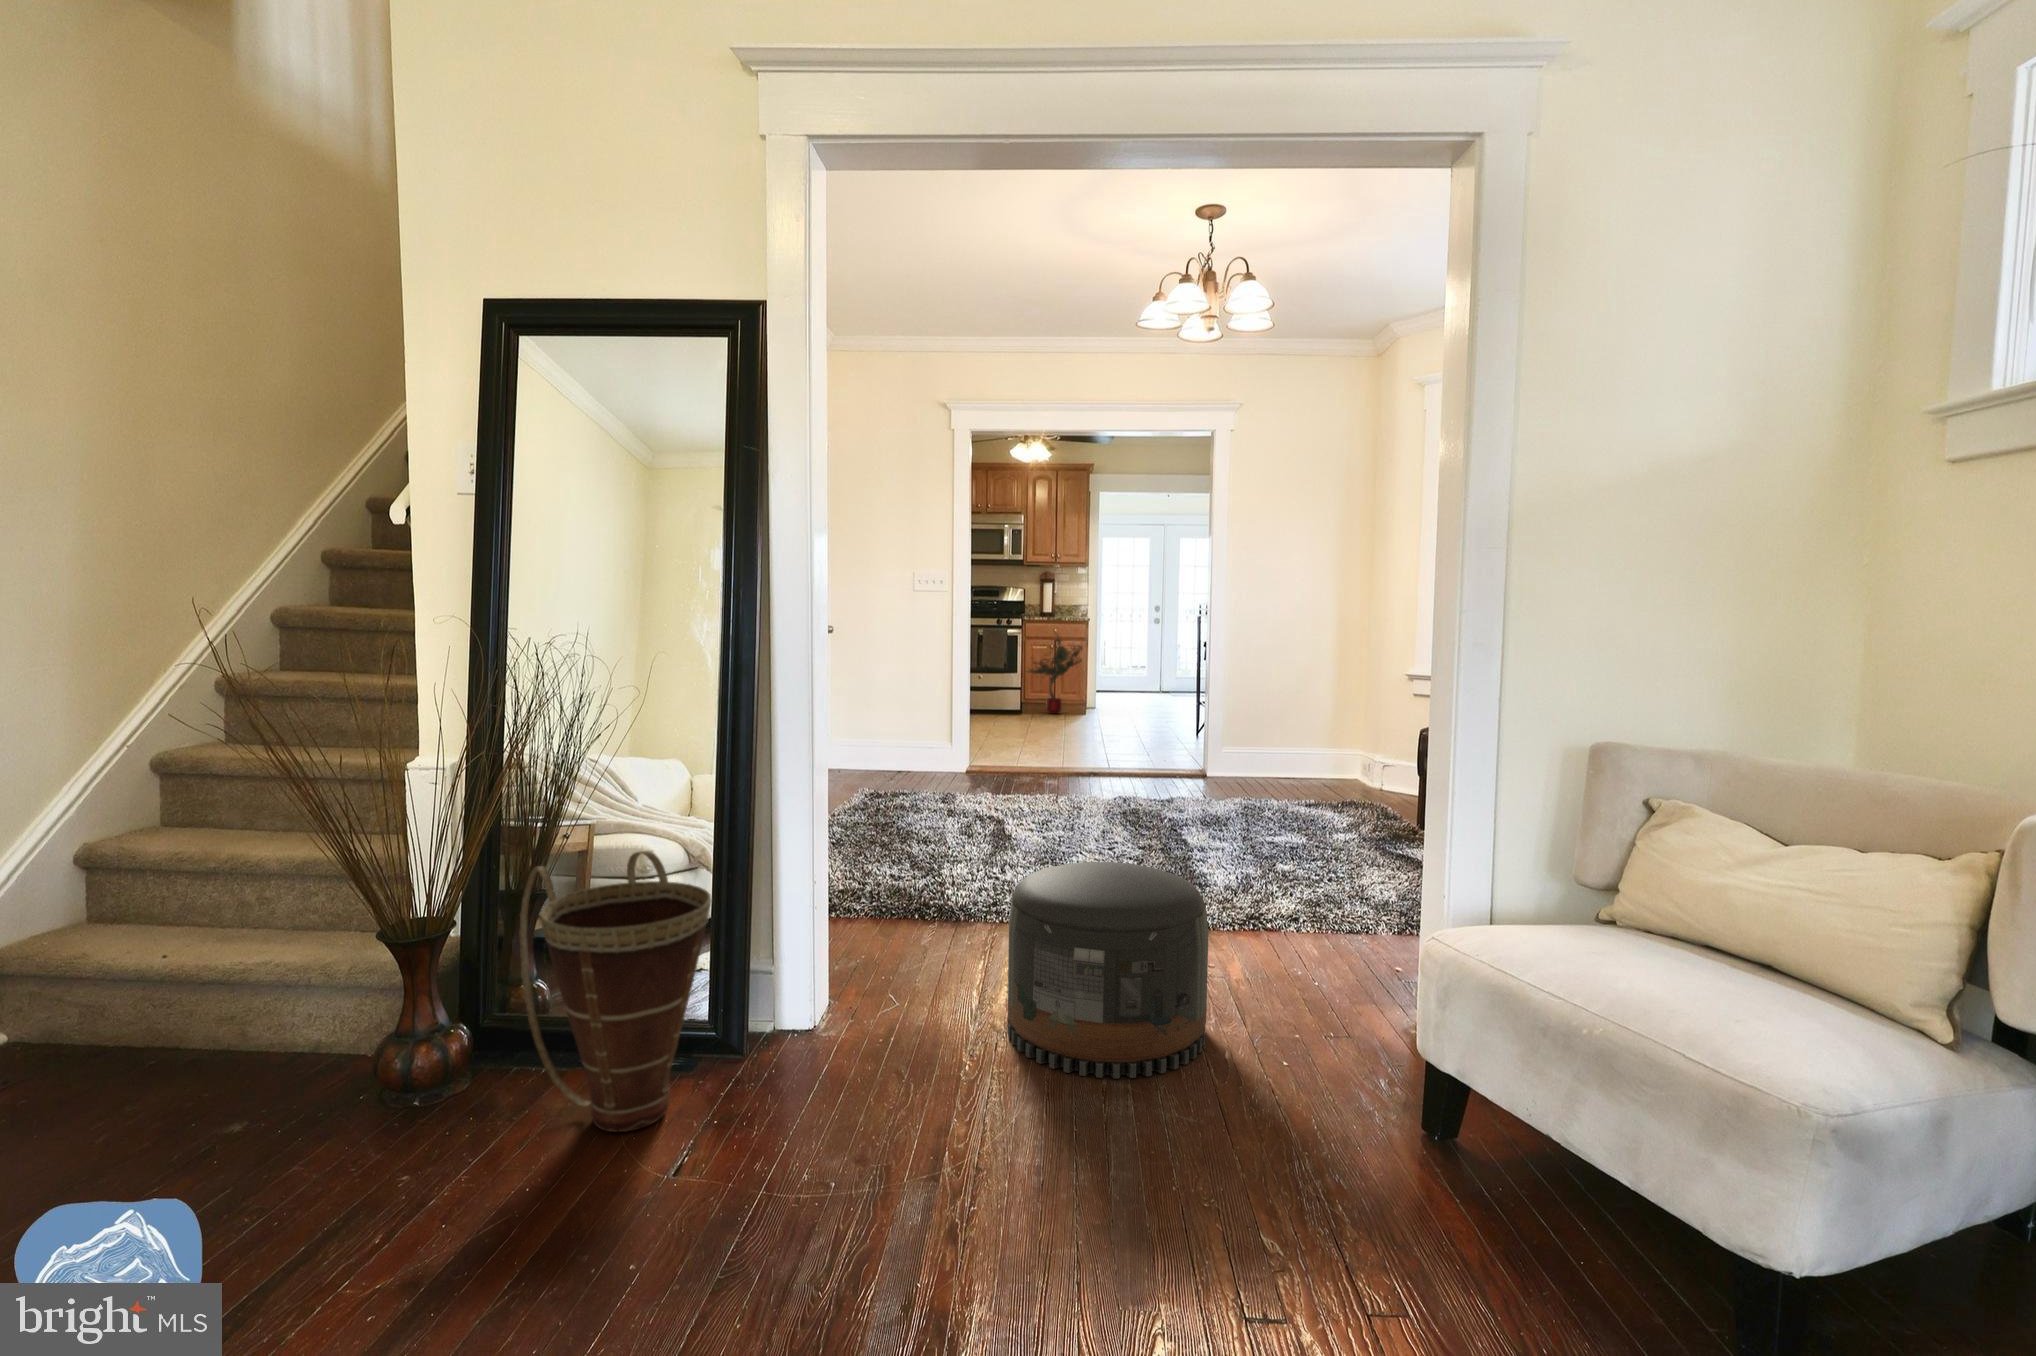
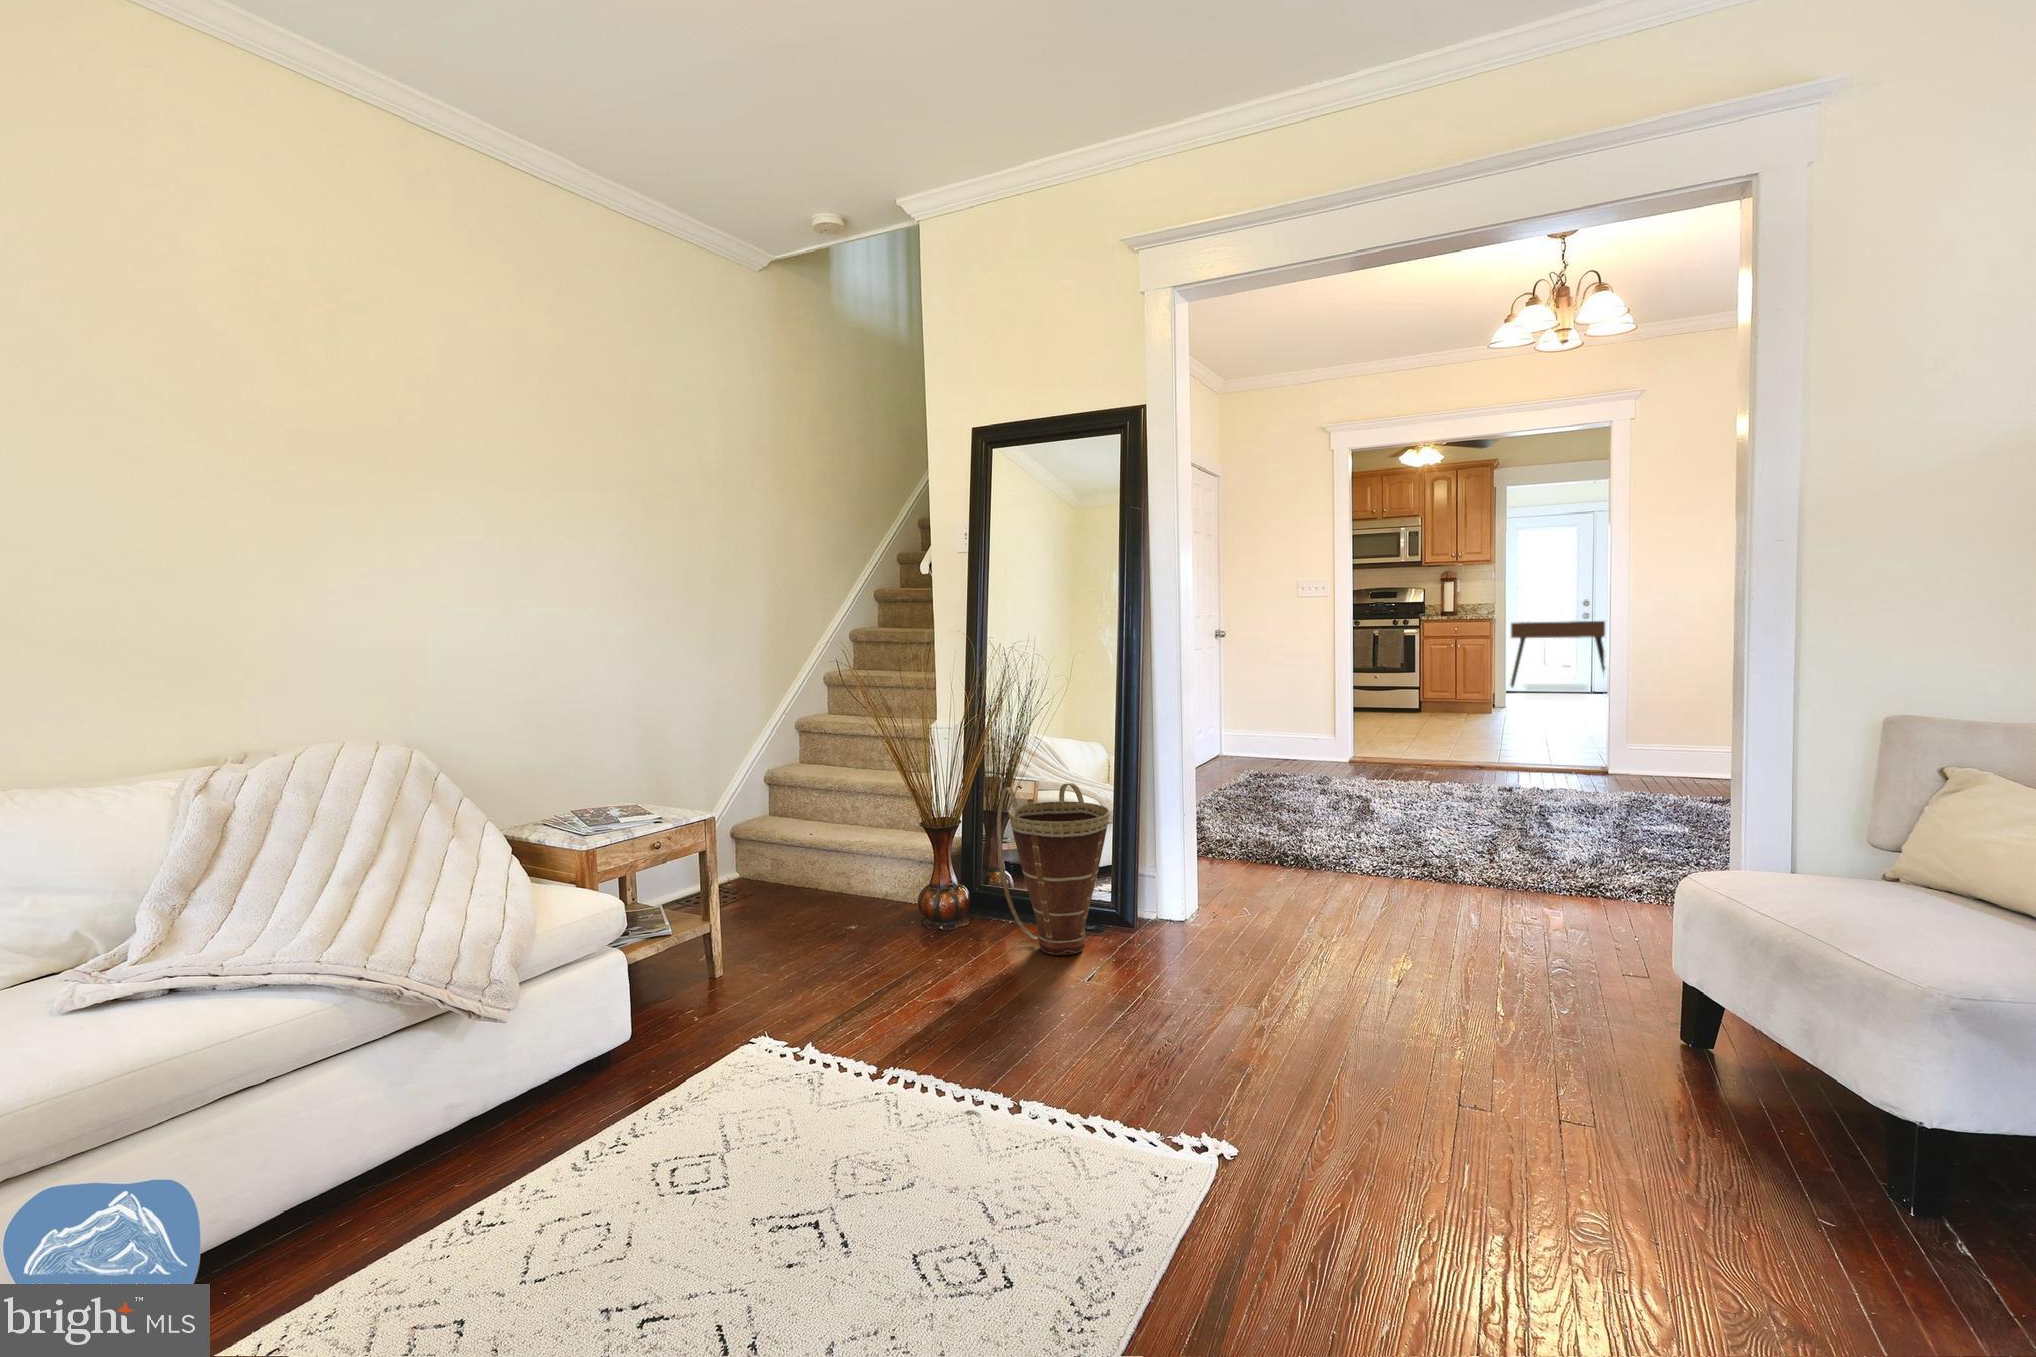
console table: none [1093,625,1177,689] -> present [1510,621,1605,687]
potted tree: present [1026,635,1083,714] -> none [1424,633,1488,712]
pouf: present [1007,862,1209,1078] -> none [1329,815,1502,977]

